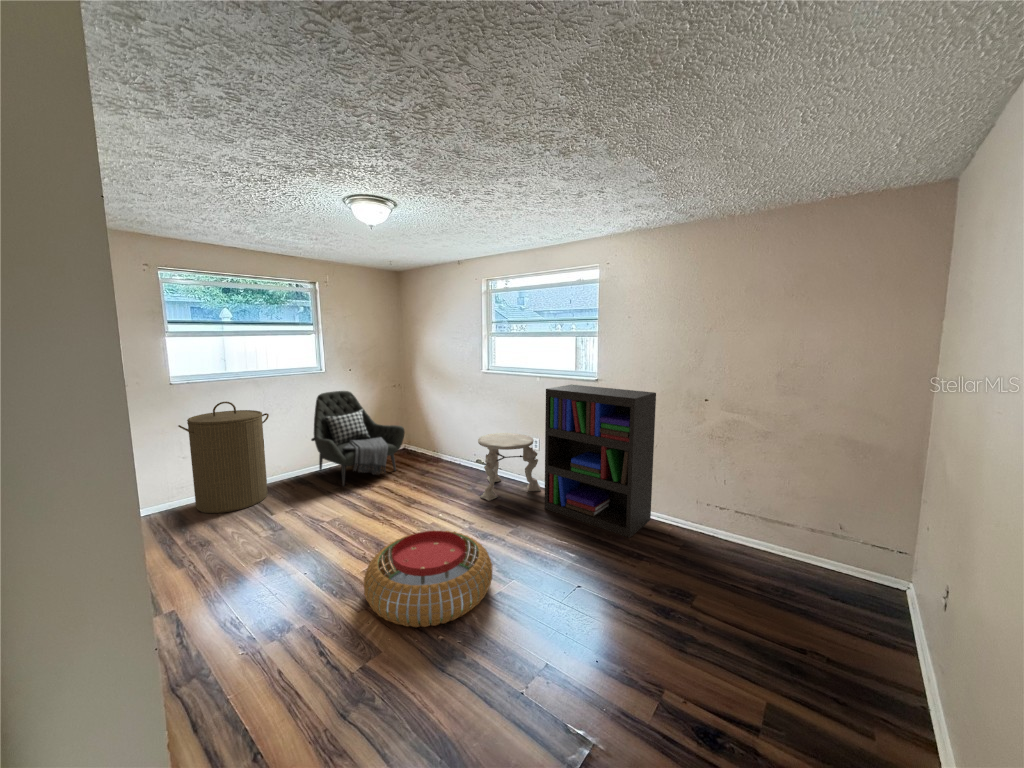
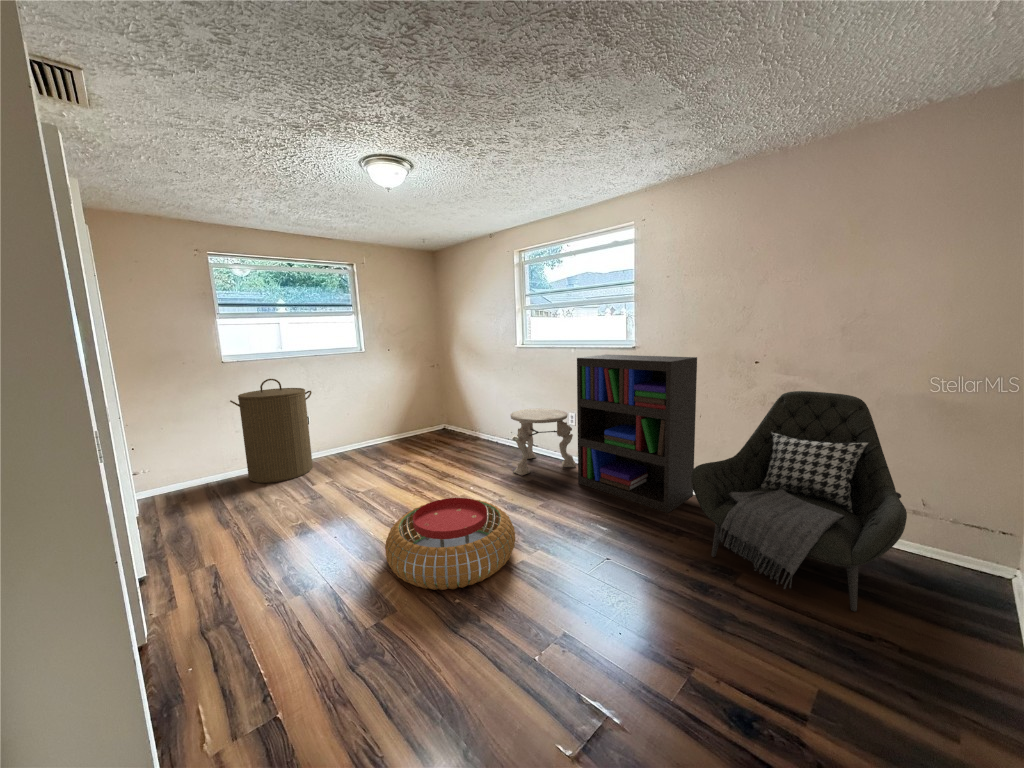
armchair: present [311,391,405,486] -> present [691,391,907,611]

